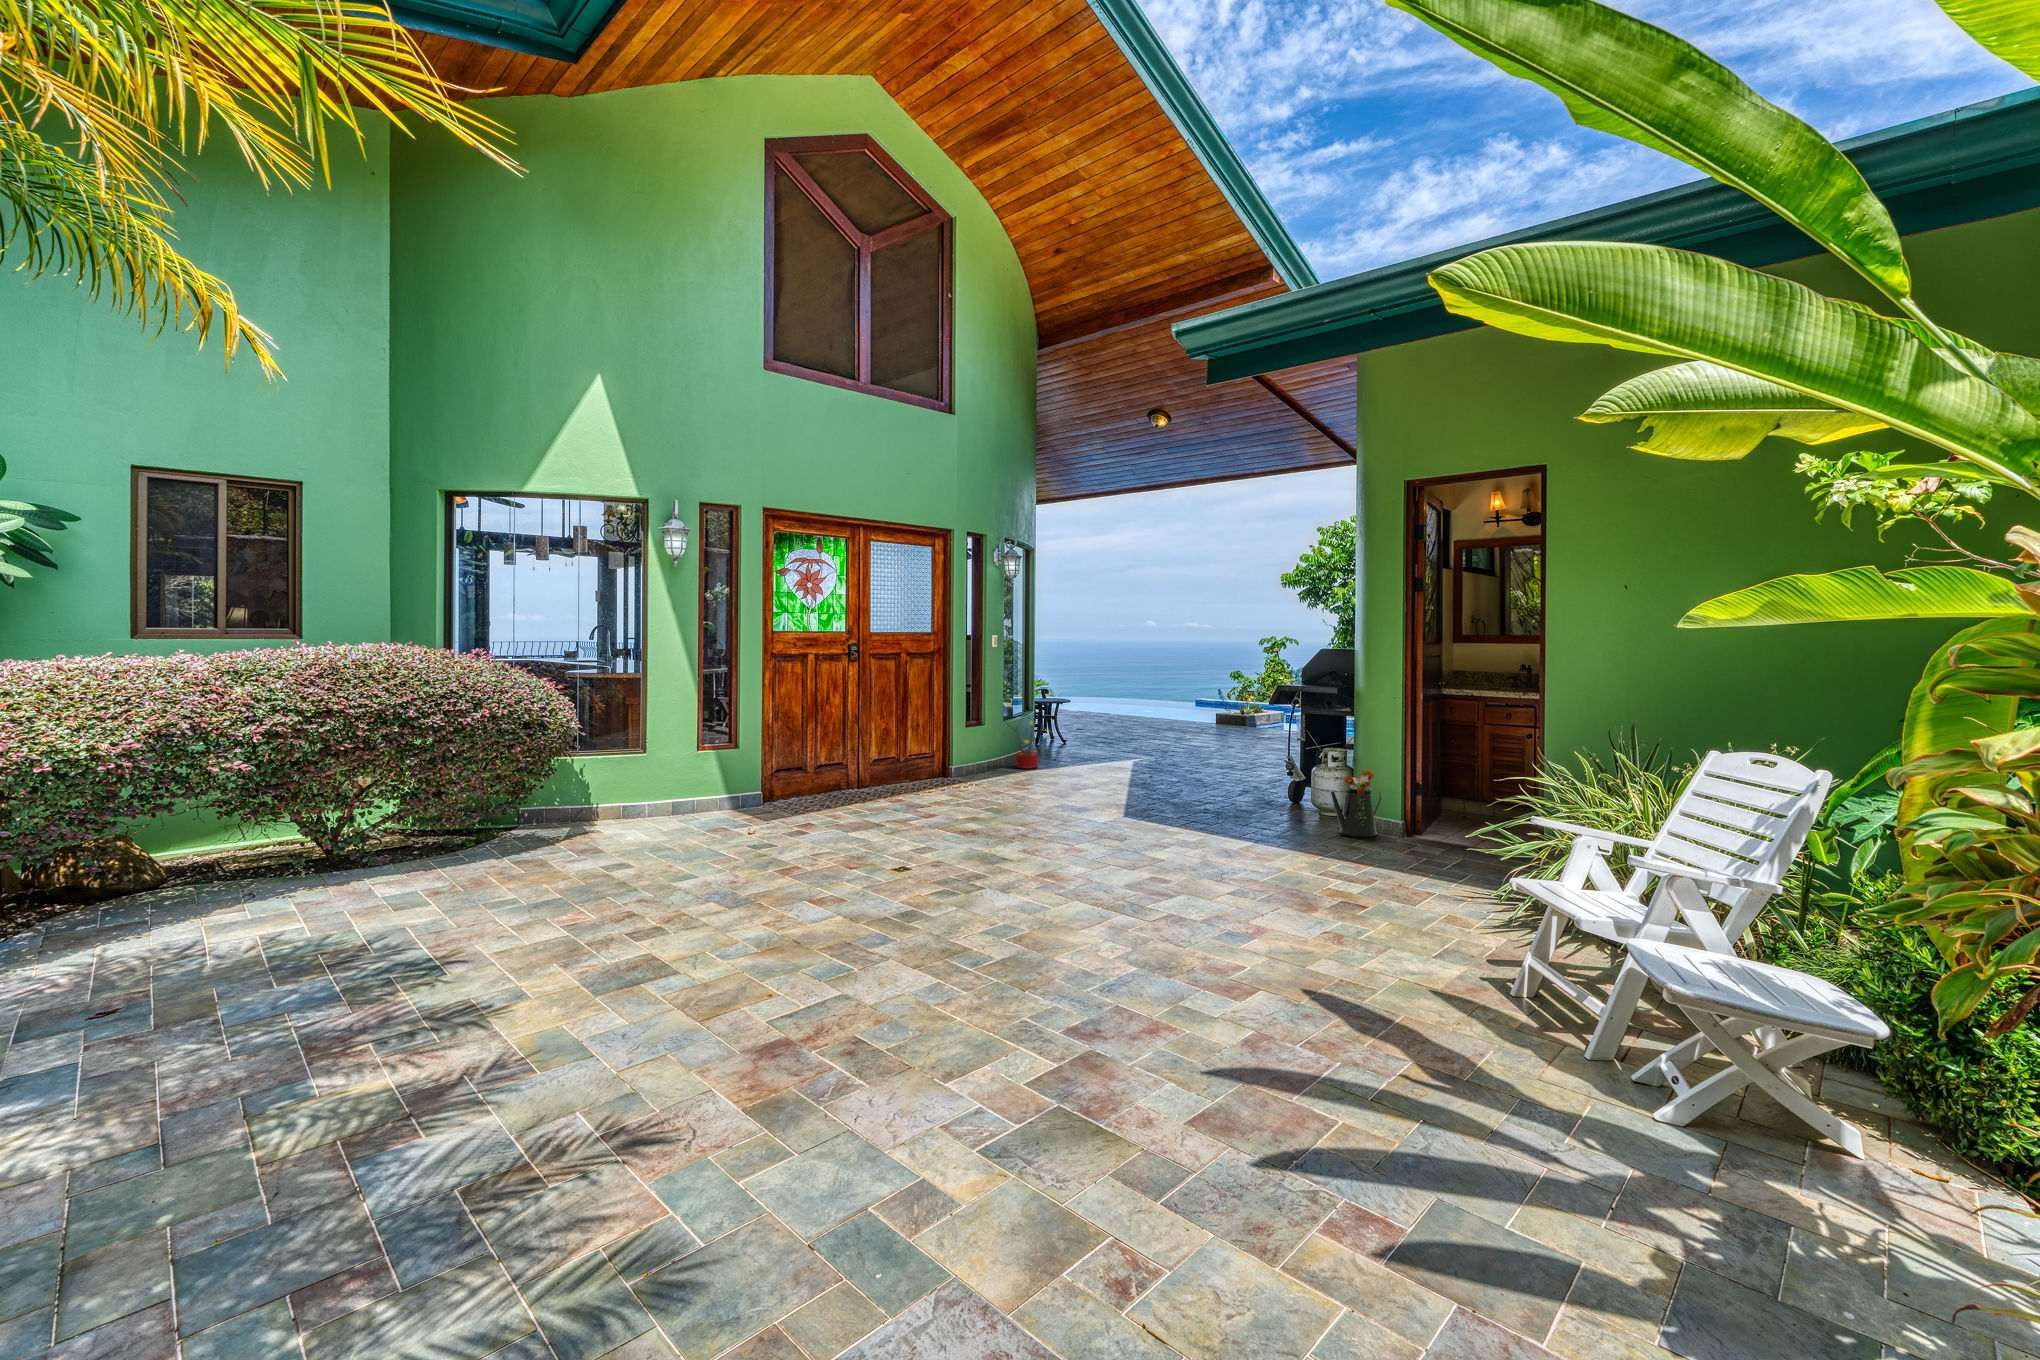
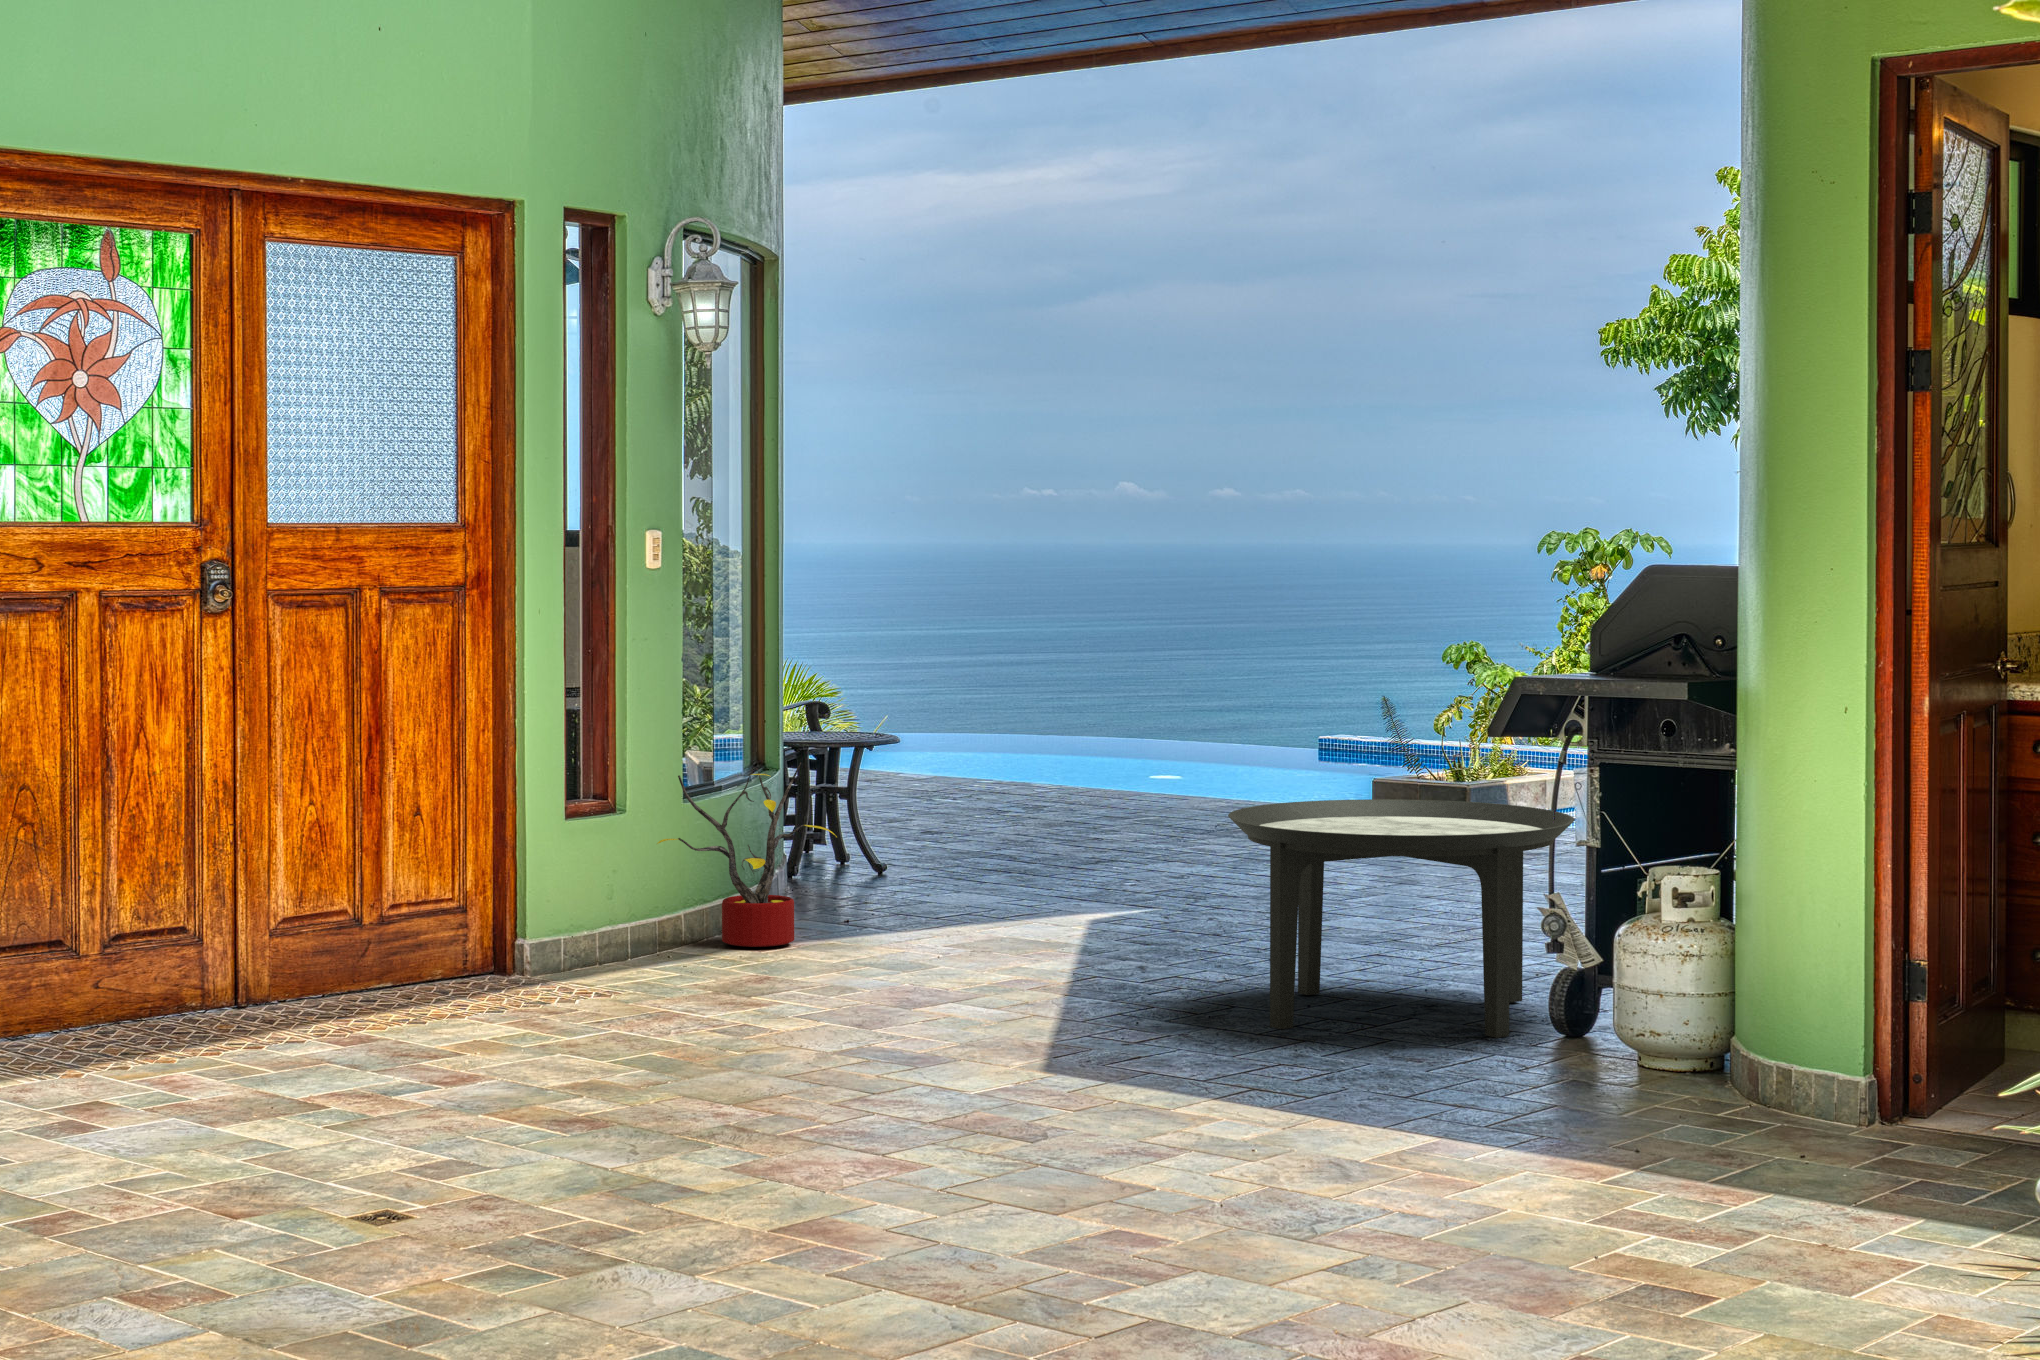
round table: none [1181,723,1295,803] -> present [1228,799,1575,1038]
watering can: present [1331,770,1381,837] -> none [1654,927,1805,1125]

